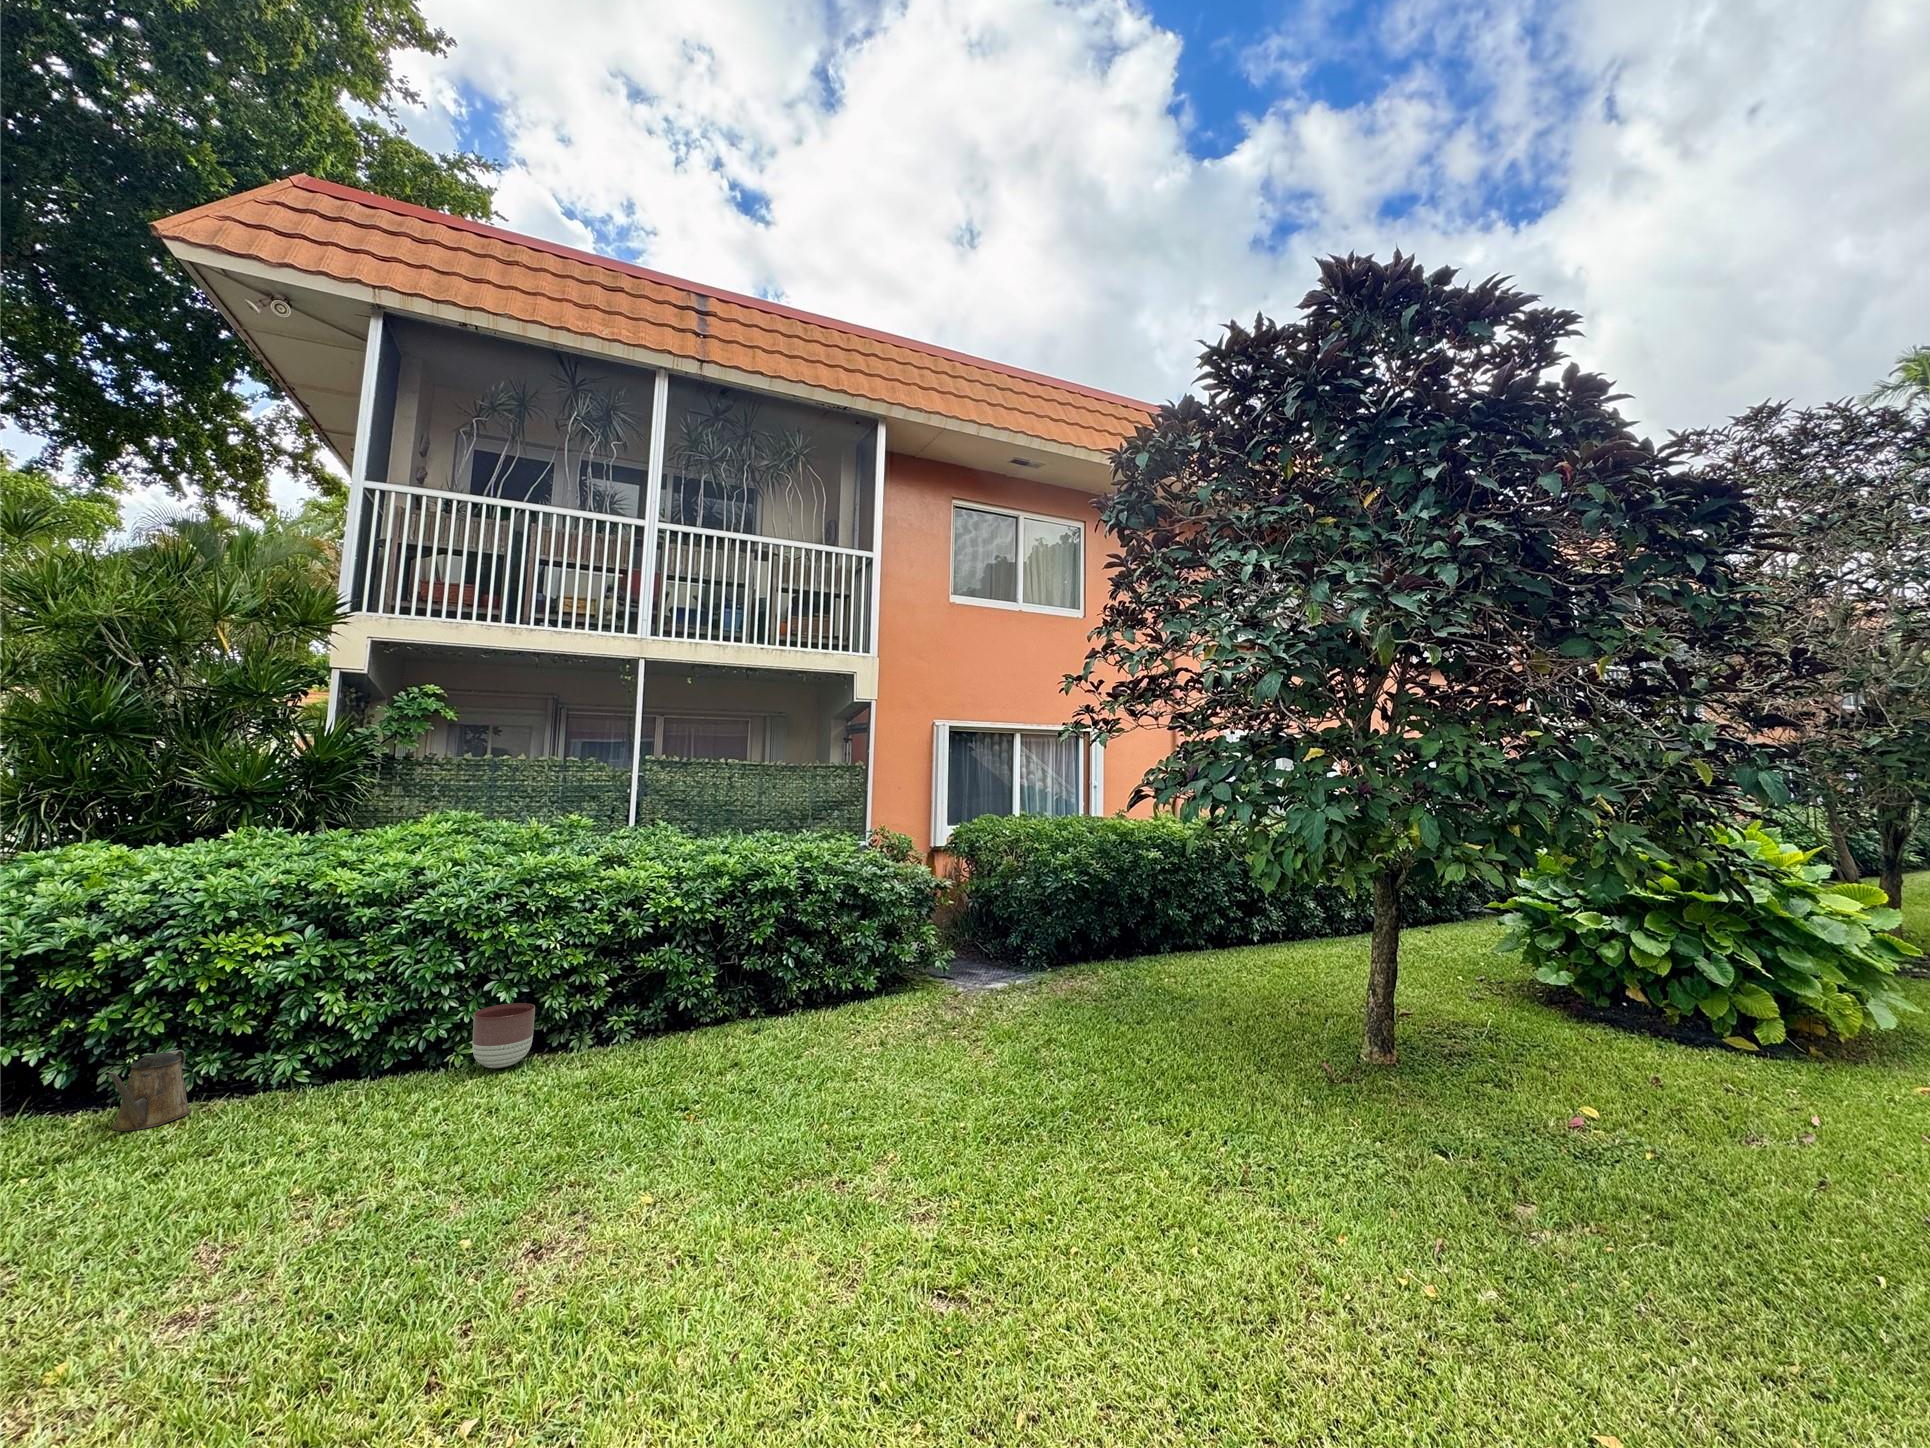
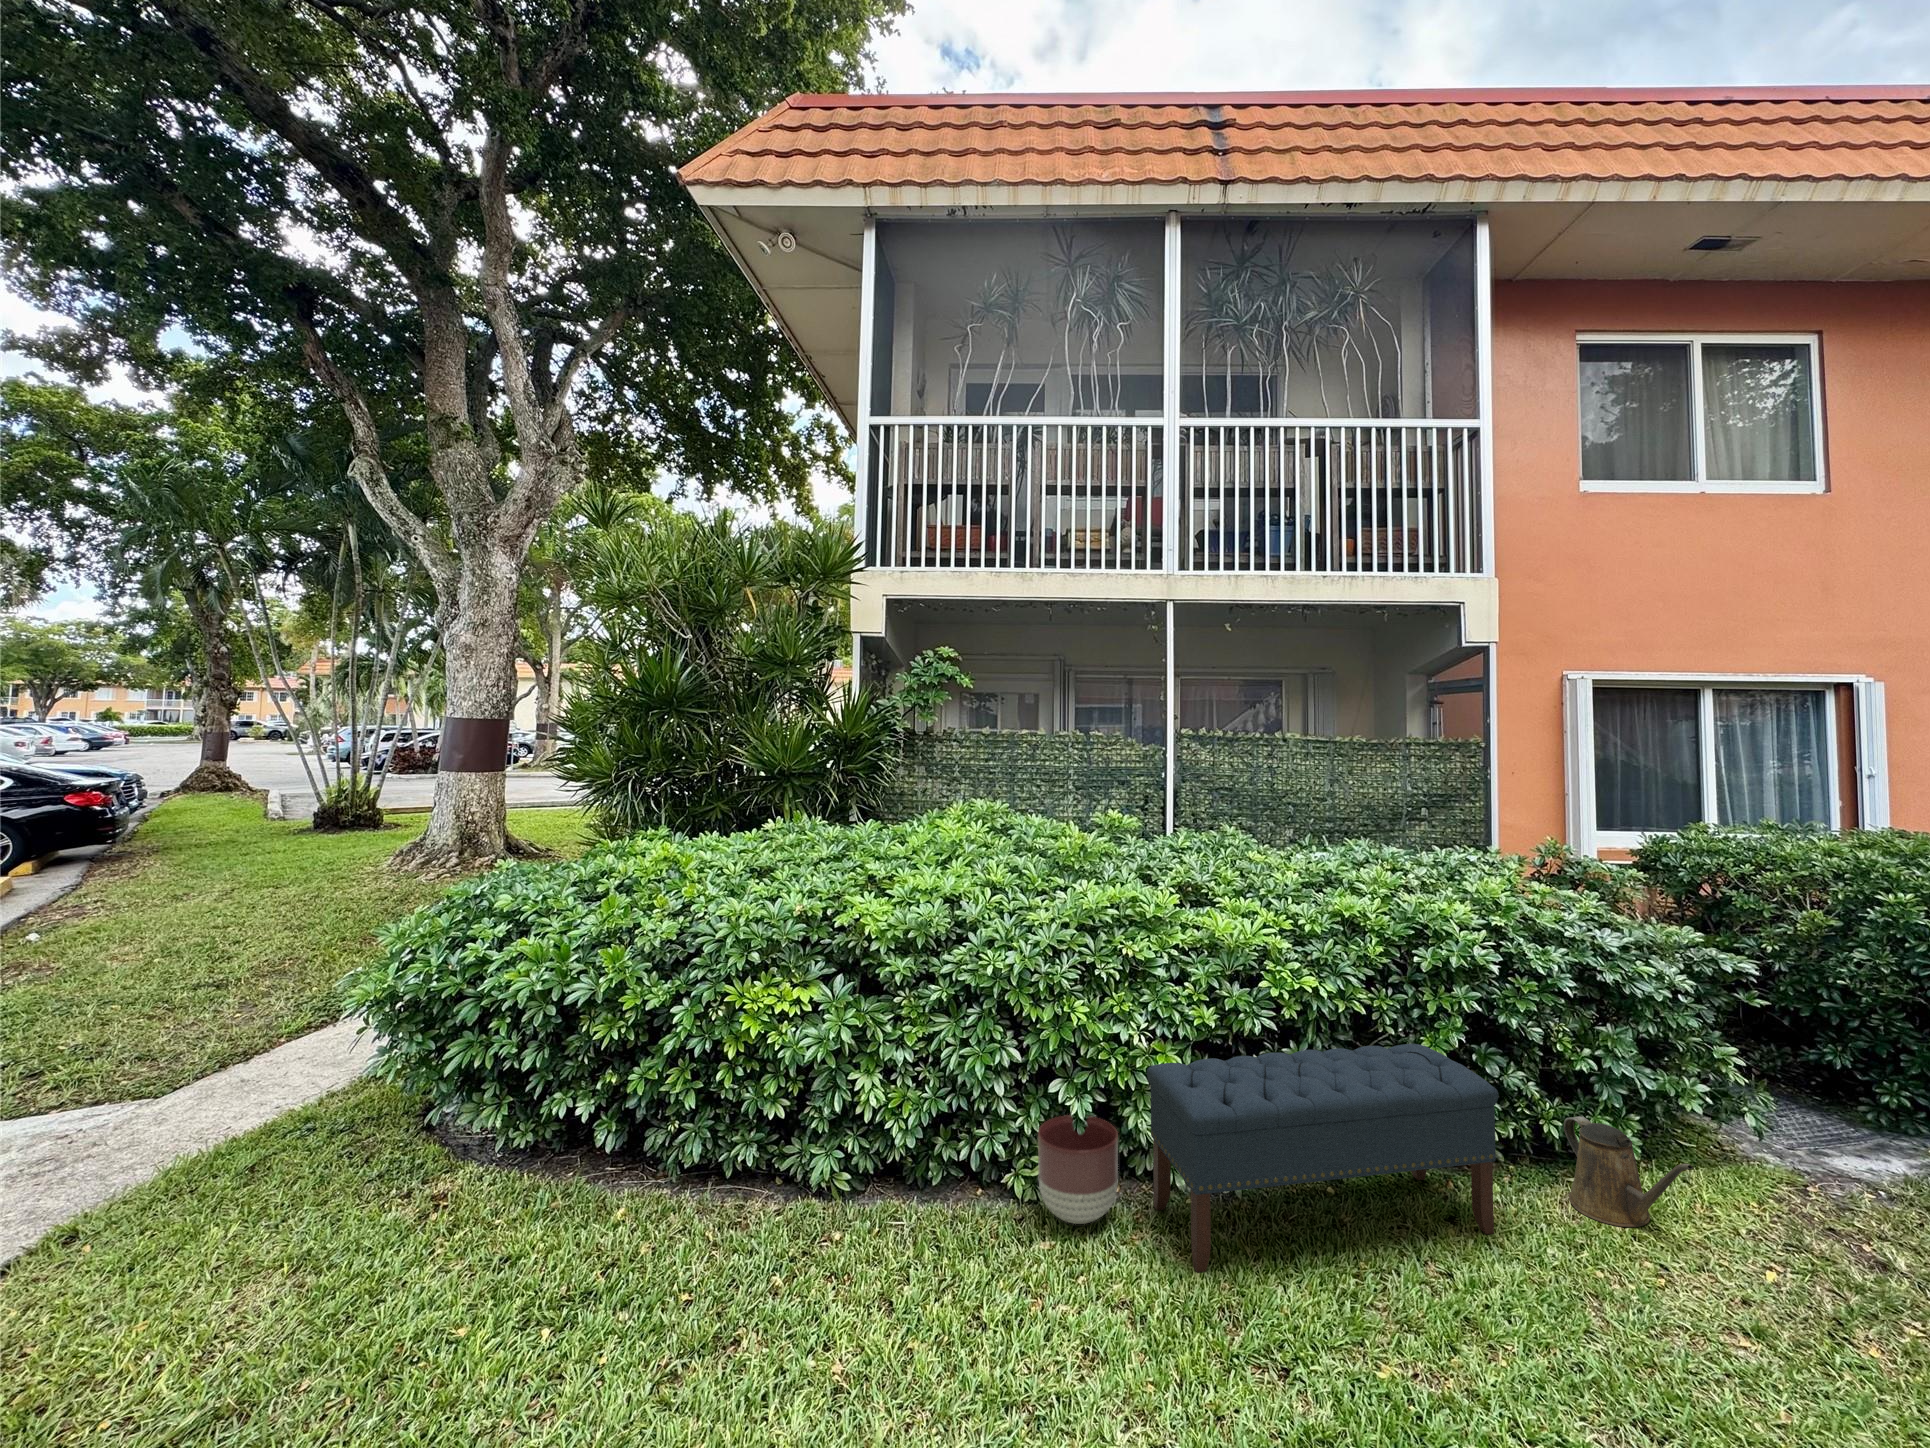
bench: none [560,937,779,1073] -> present [1147,1044,1499,1272]
watering can: present [105,1050,190,1131] -> present [1564,1116,1693,1227]

